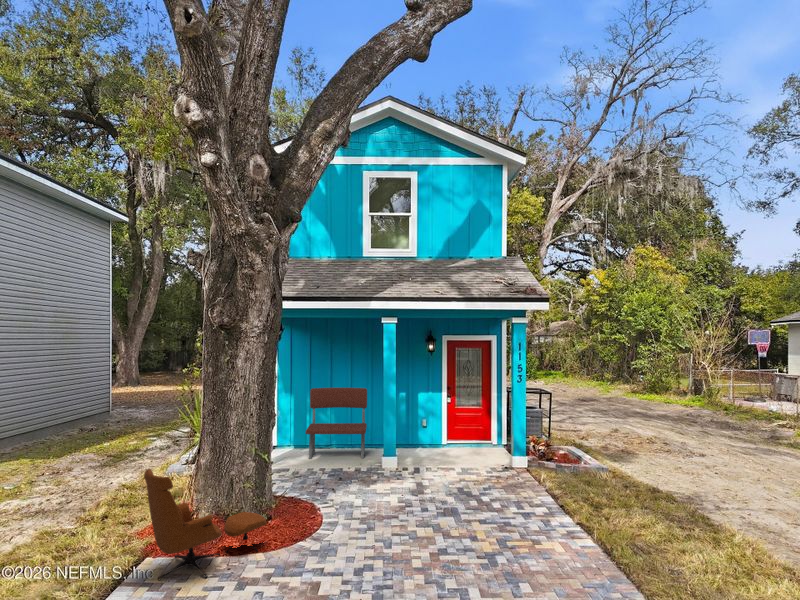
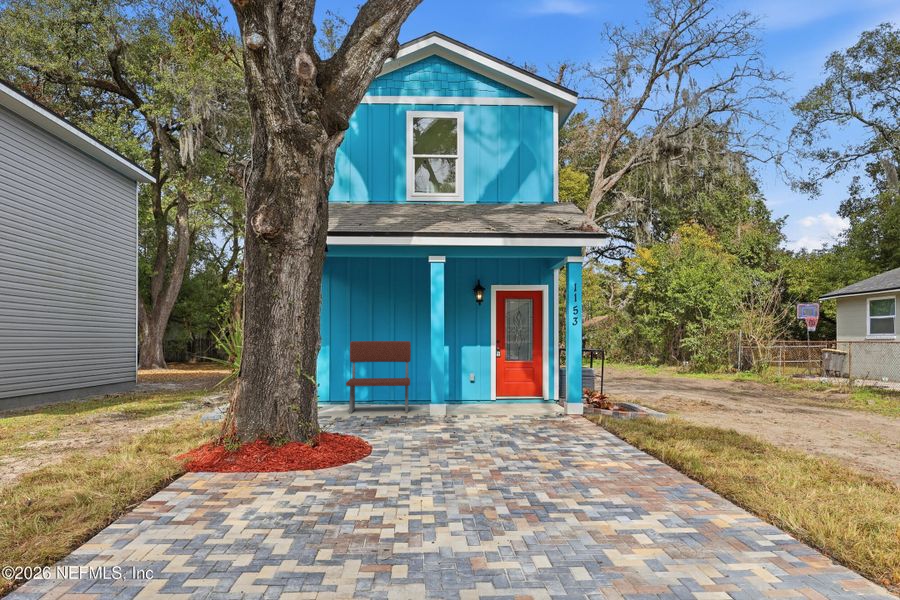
lounge chair: present [144,469,267,580] -> none [184,374,314,492]

